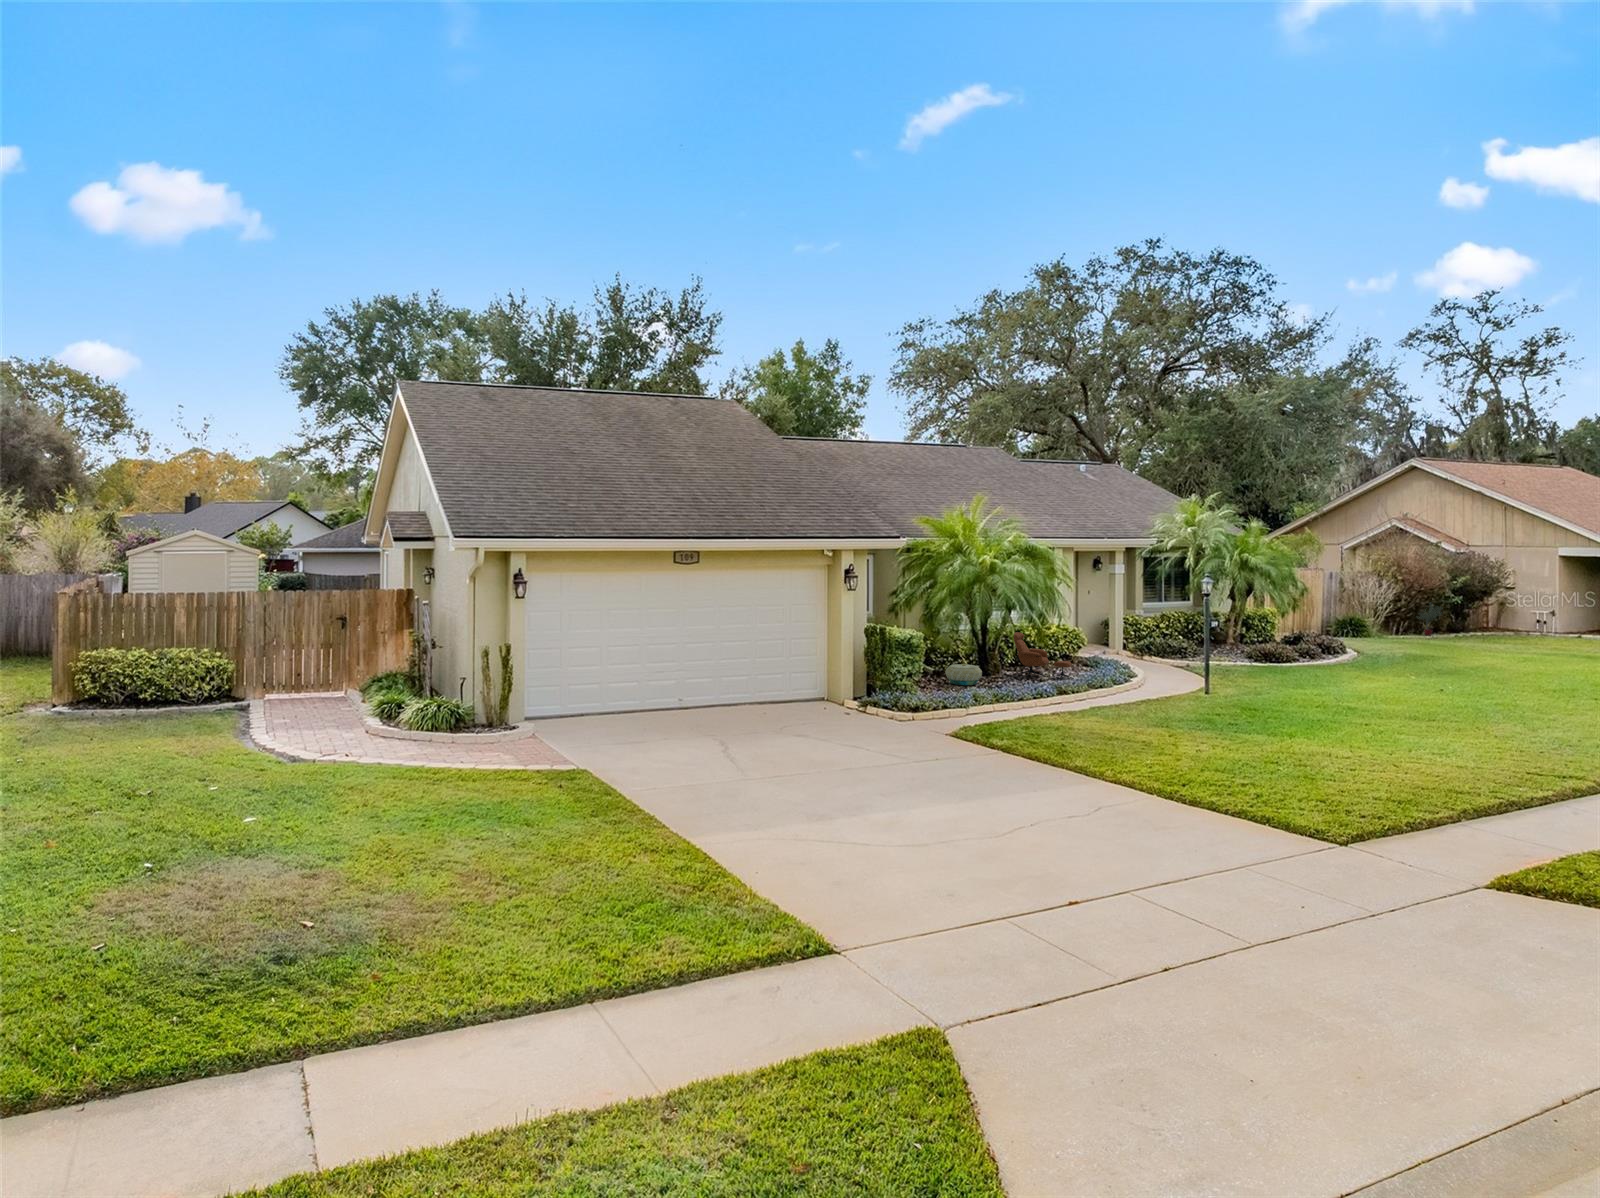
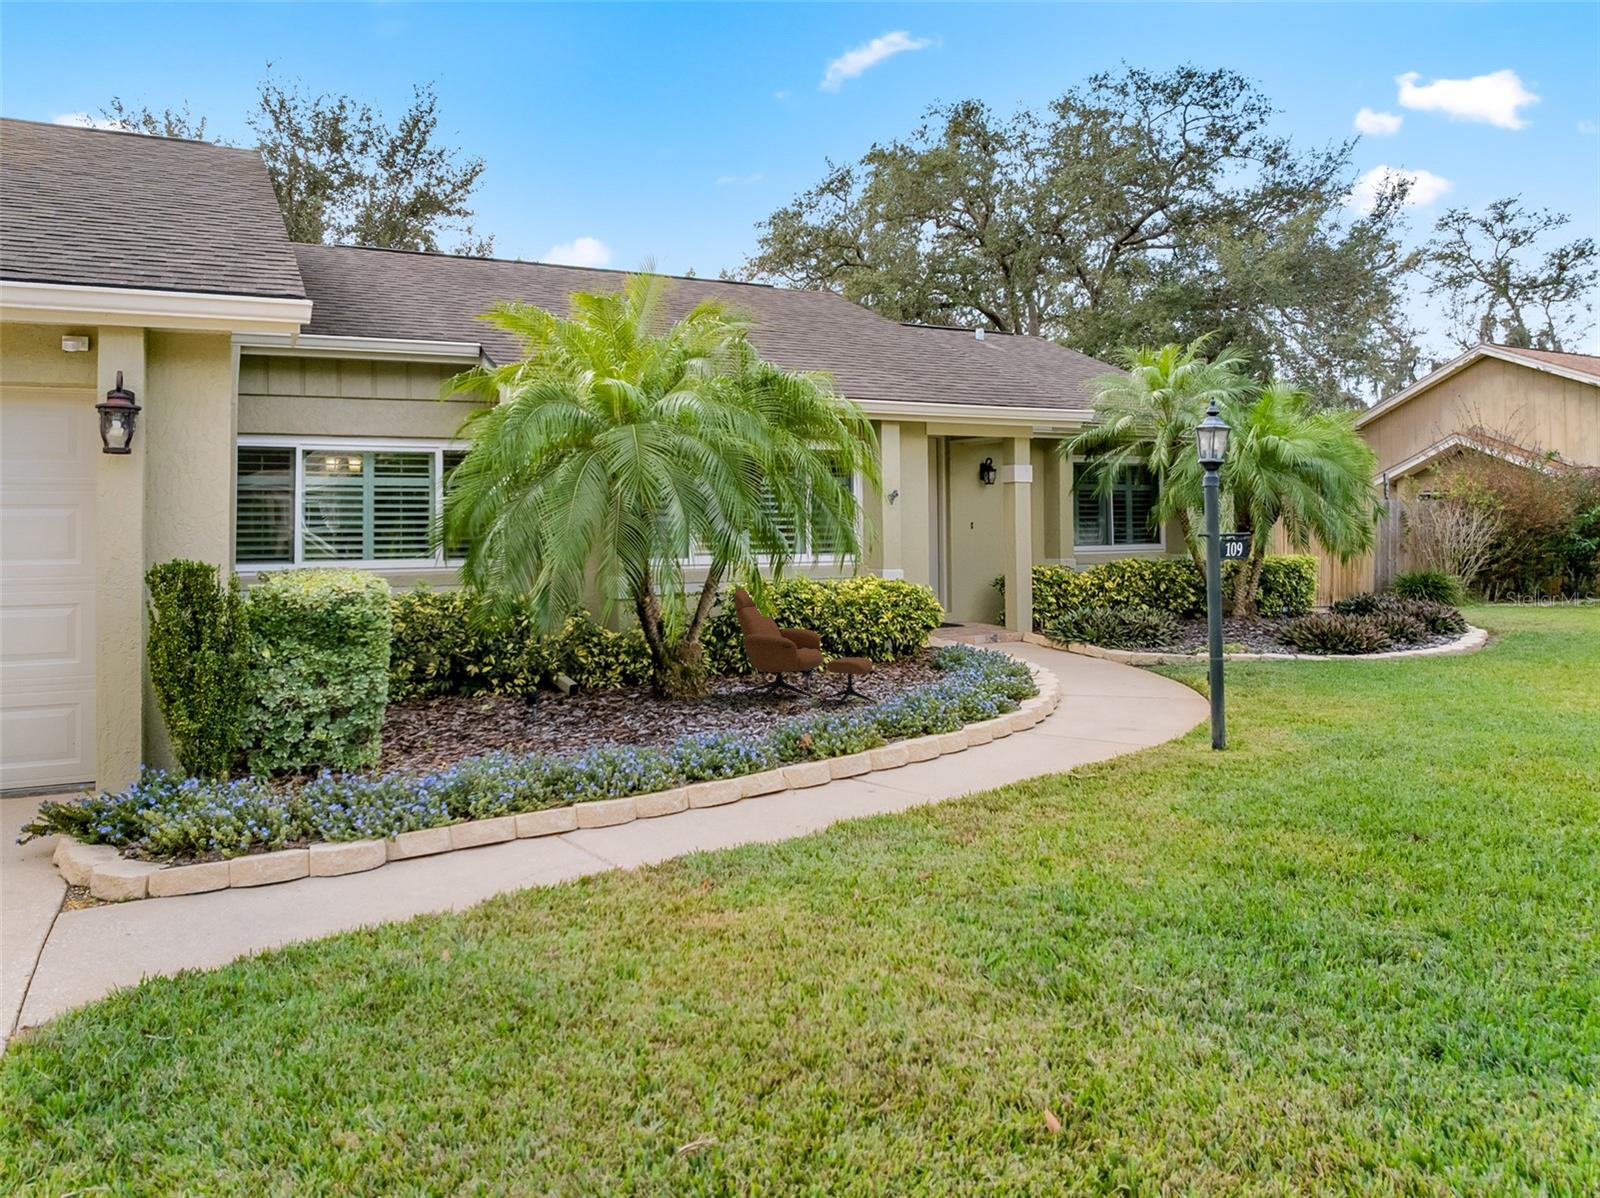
potted tree: present [1417,603,1442,636] -> none [1508,553,1551,606]
basket: present [945,664,982,685] -> none [493,670,598,732]

